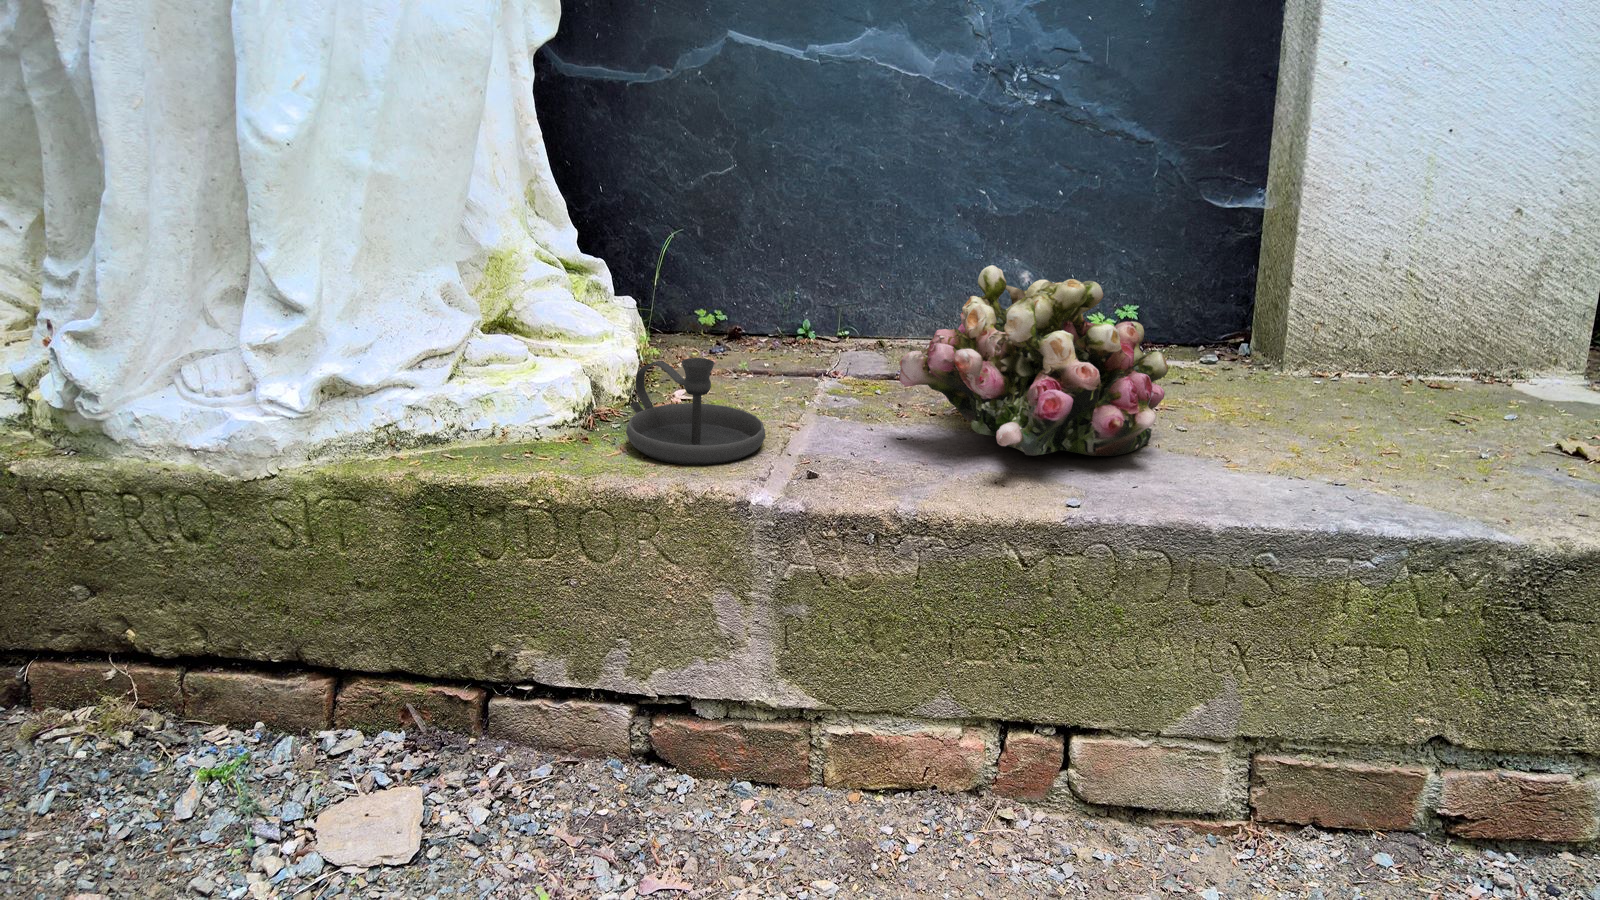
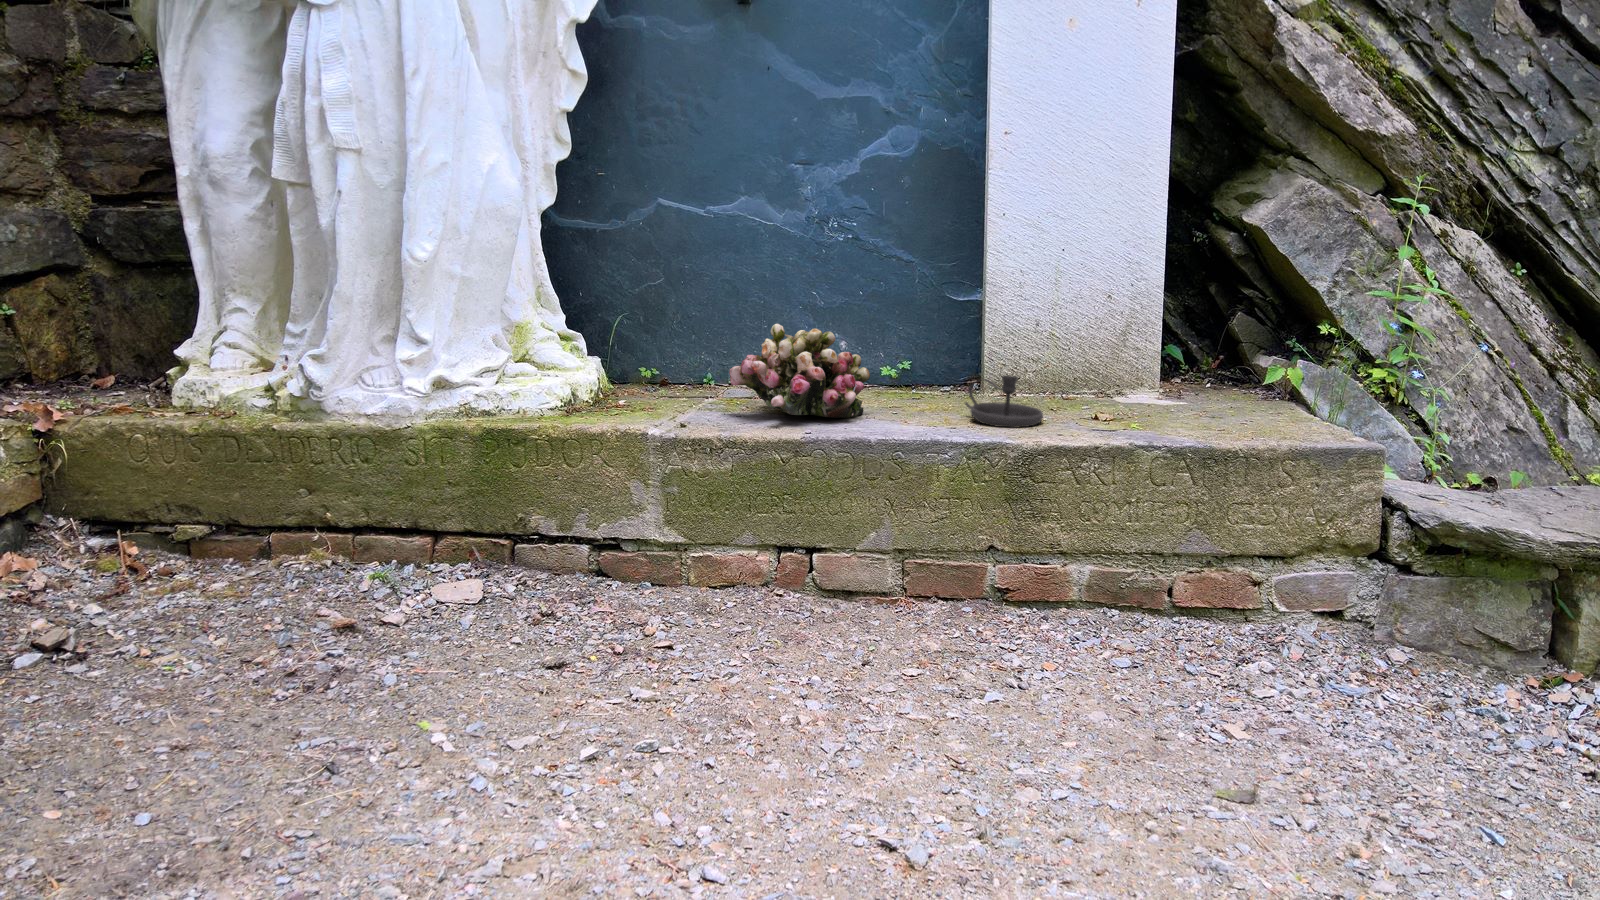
candlestick: present [626,358,765,465] -> present [965,375,1043,427]

